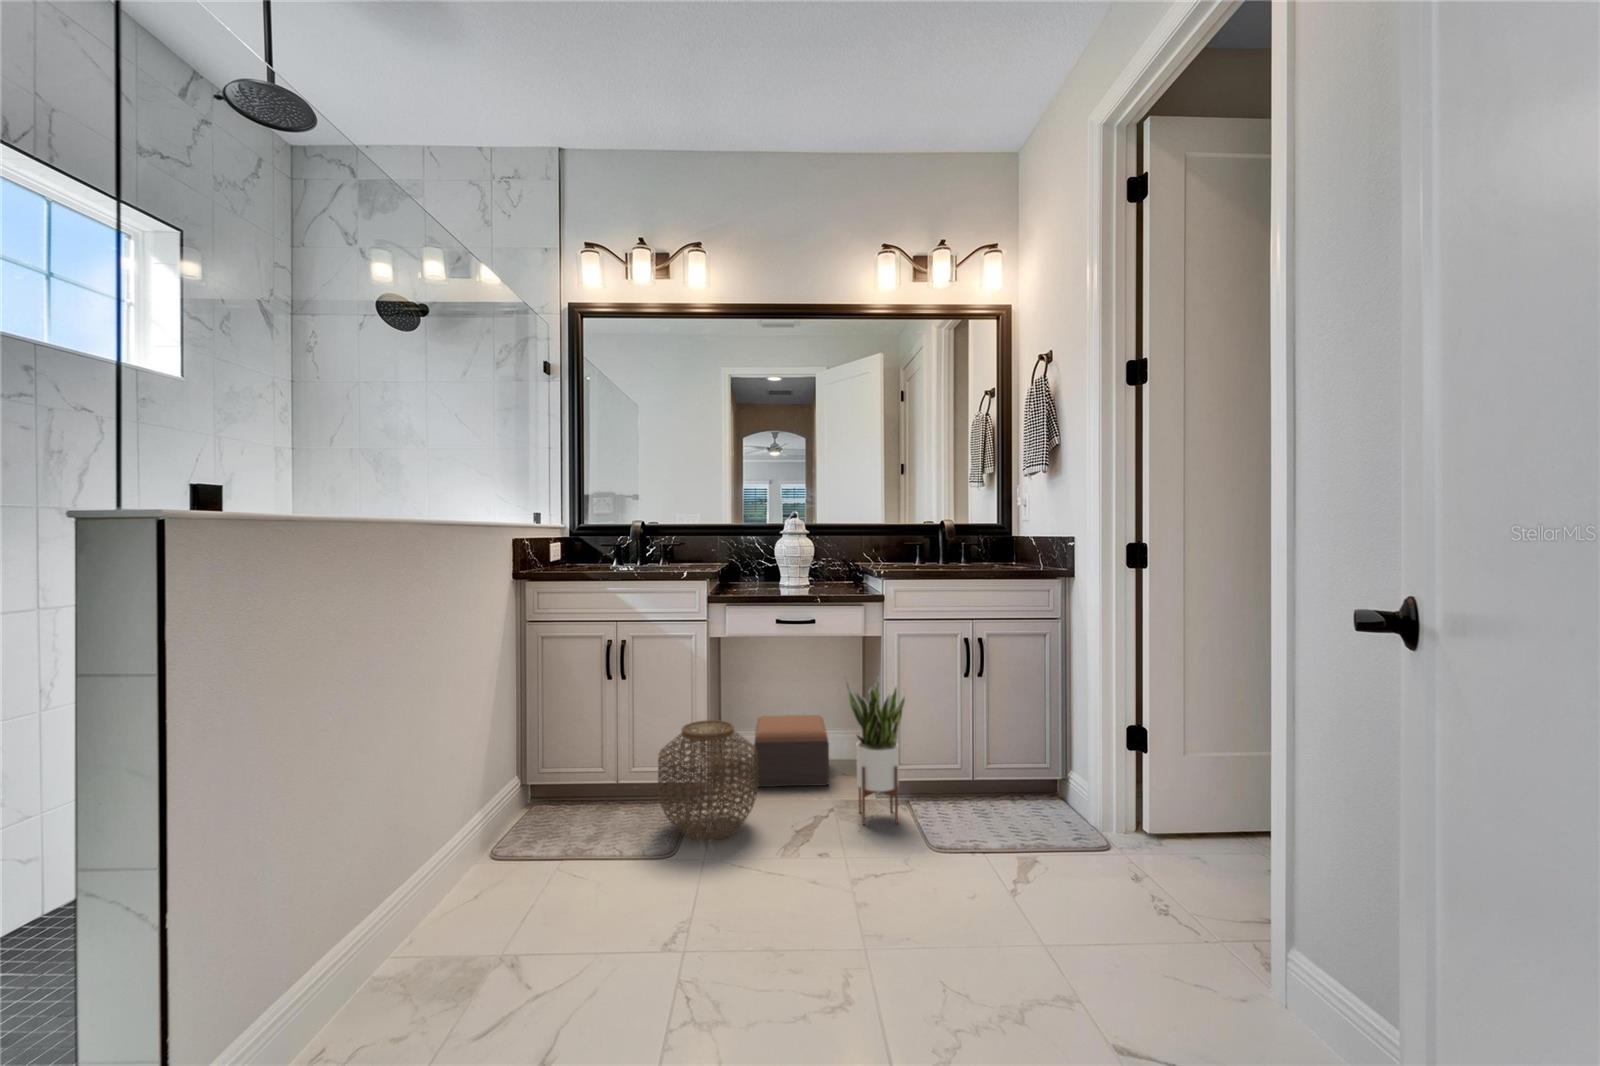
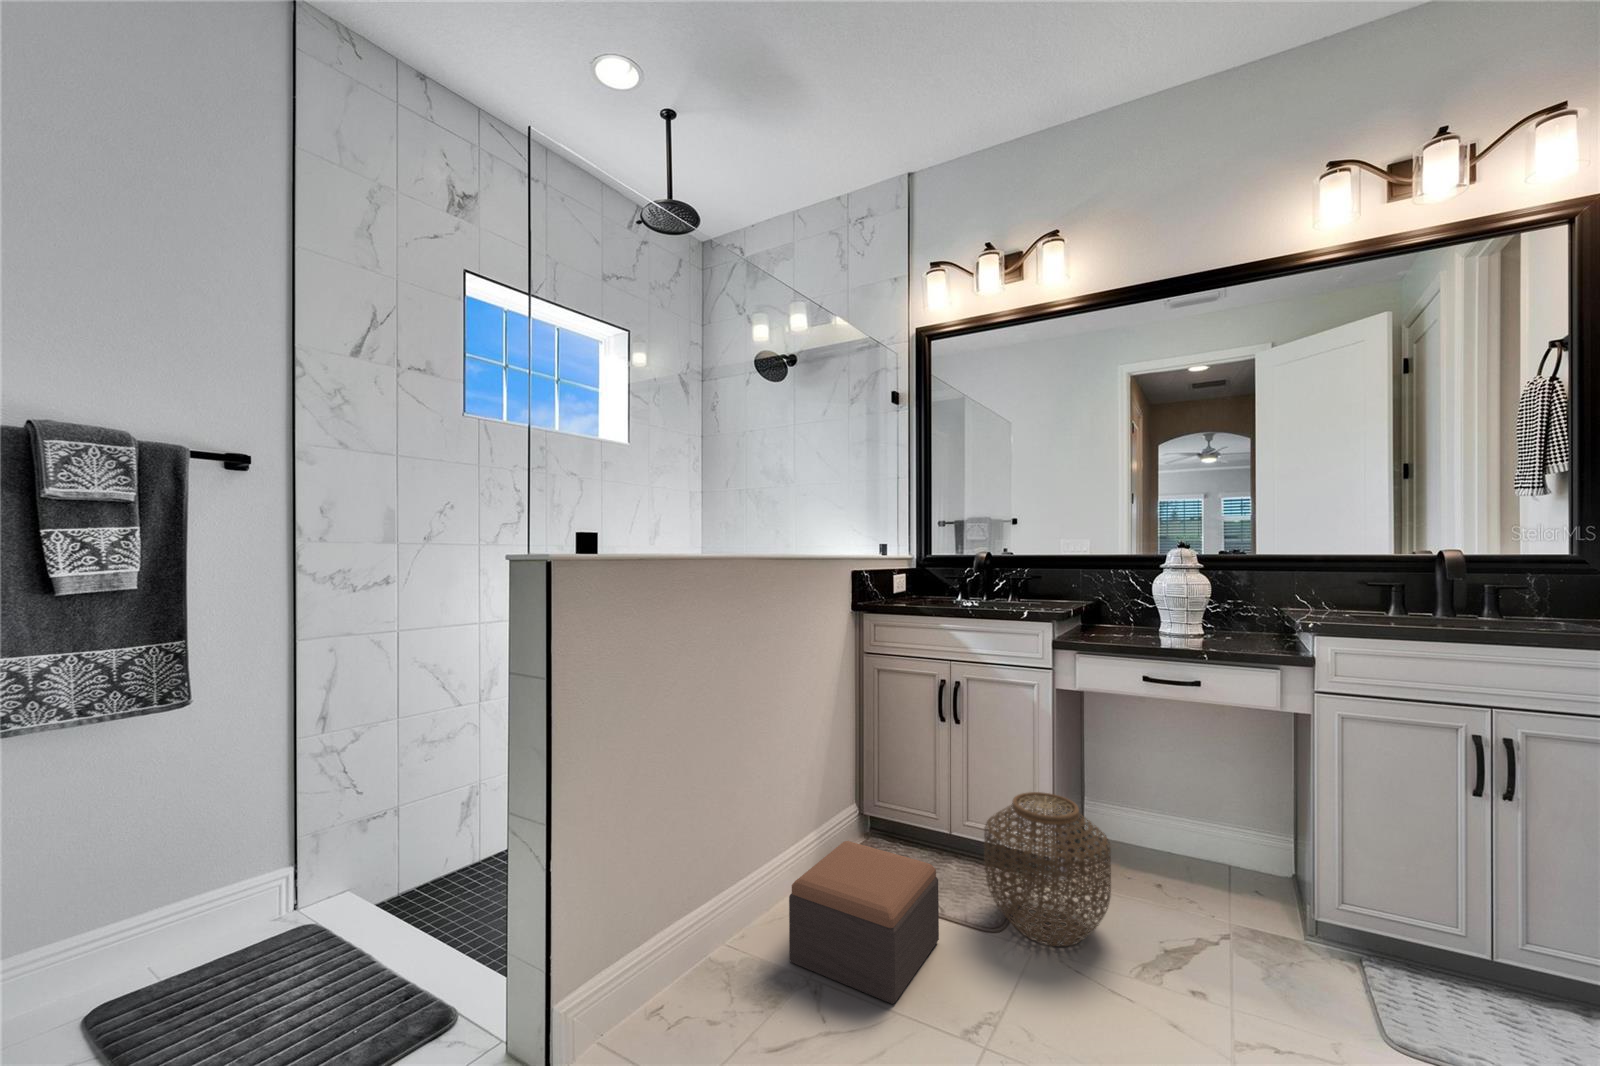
potted plant: present [844,676,905,825] -> none [1245,771,1354,1012]
footstool: present [754,715,829,787] -> present [789,841,939,1004]

